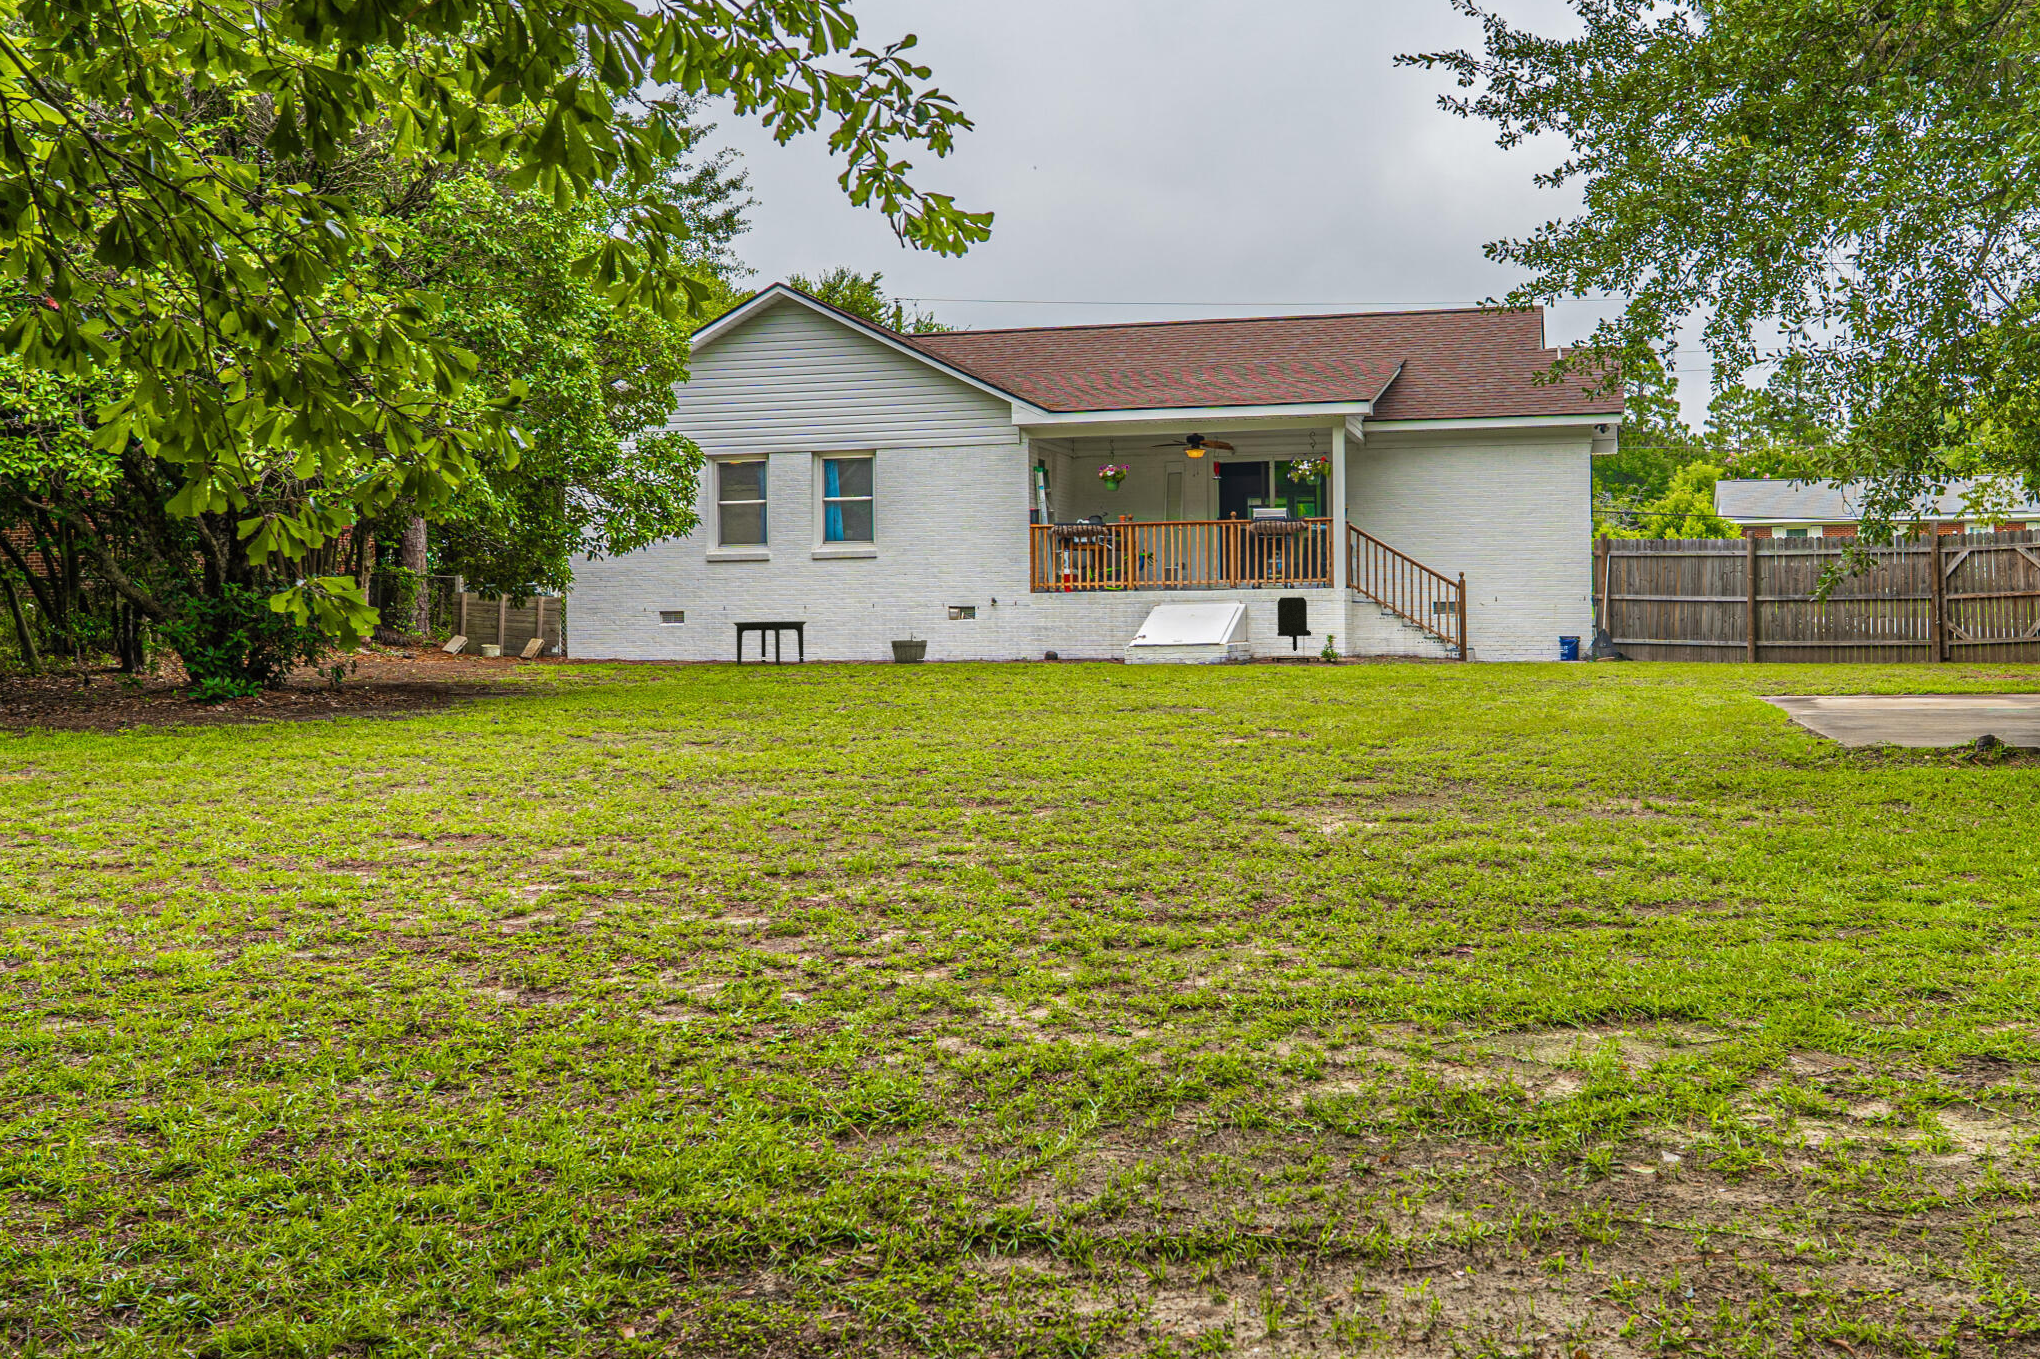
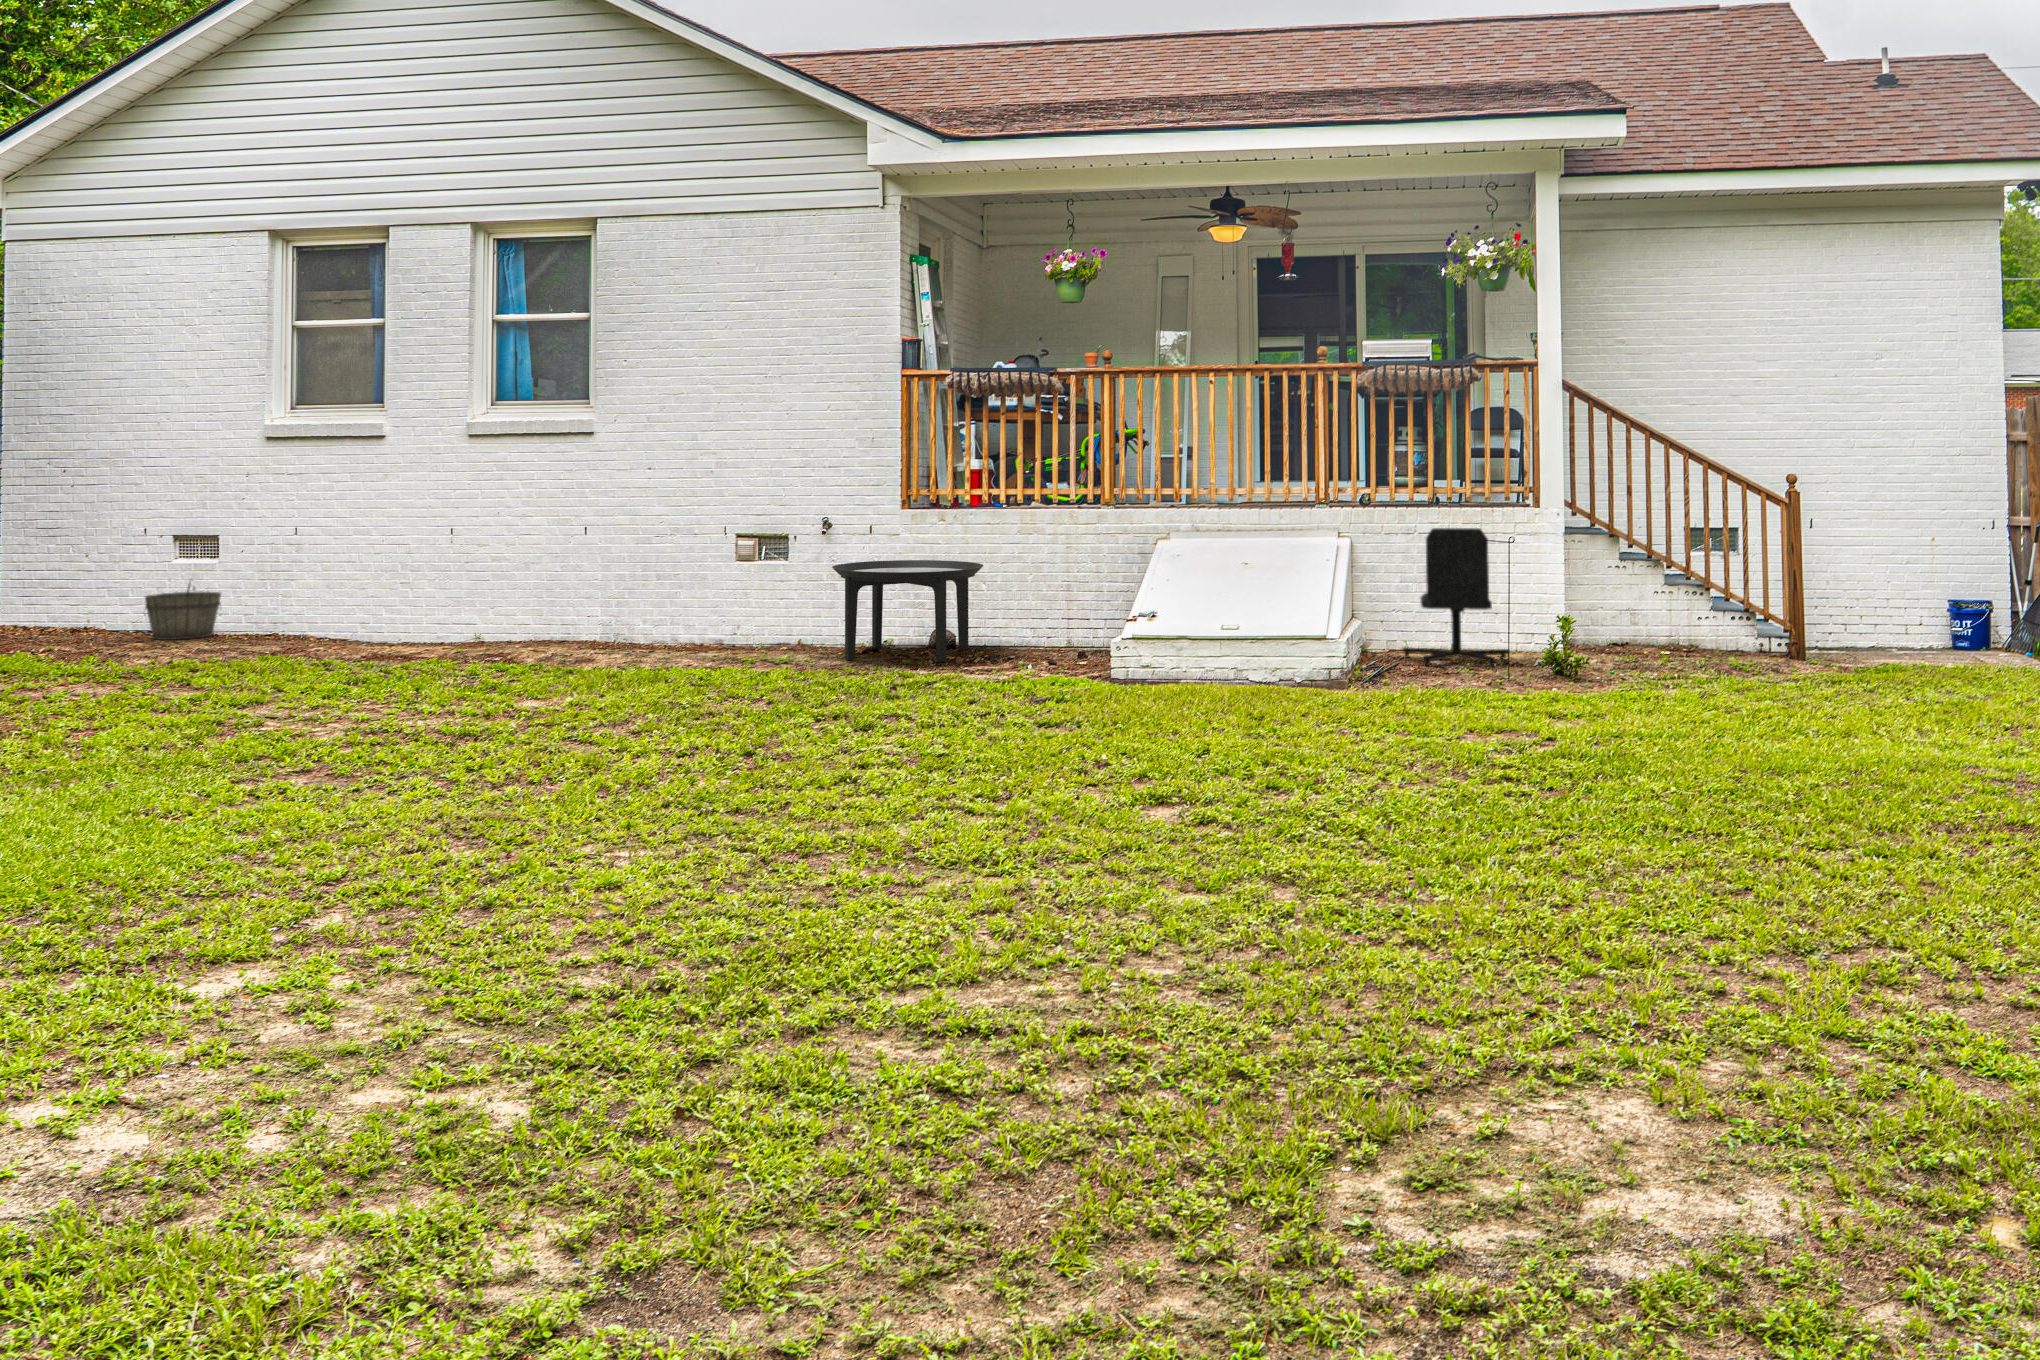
round table: present [733,621,806,665] -> present [832,560,983,662]
wooden bucket: present [891,633,927,663] -> present [144,583,221,640]

